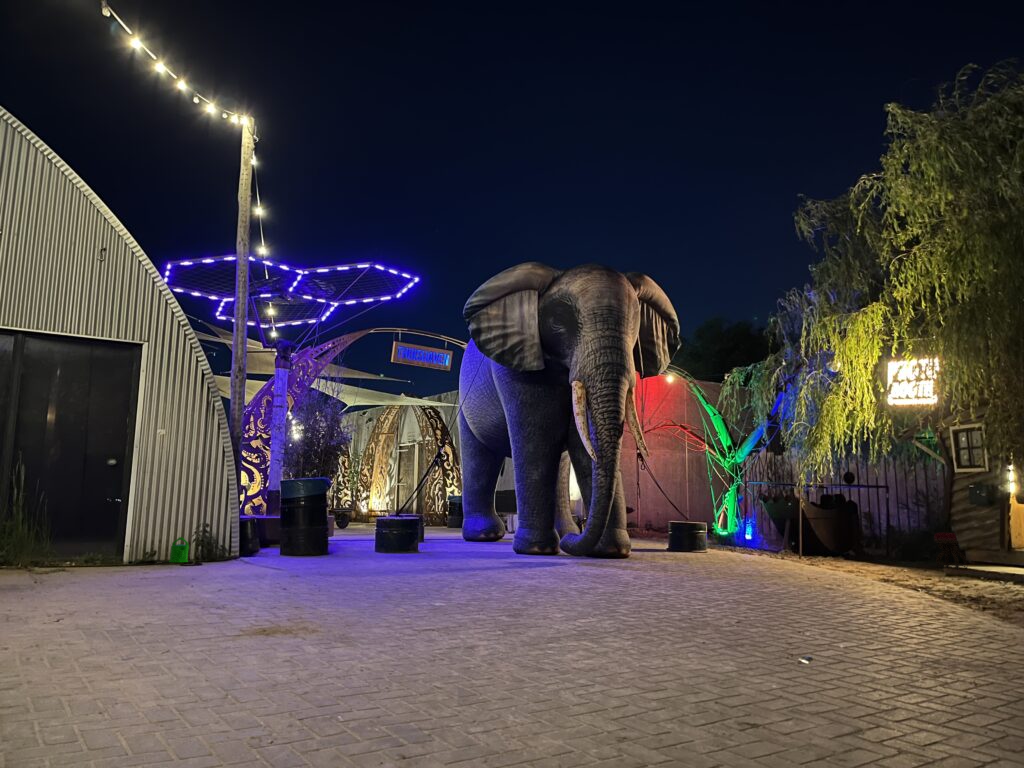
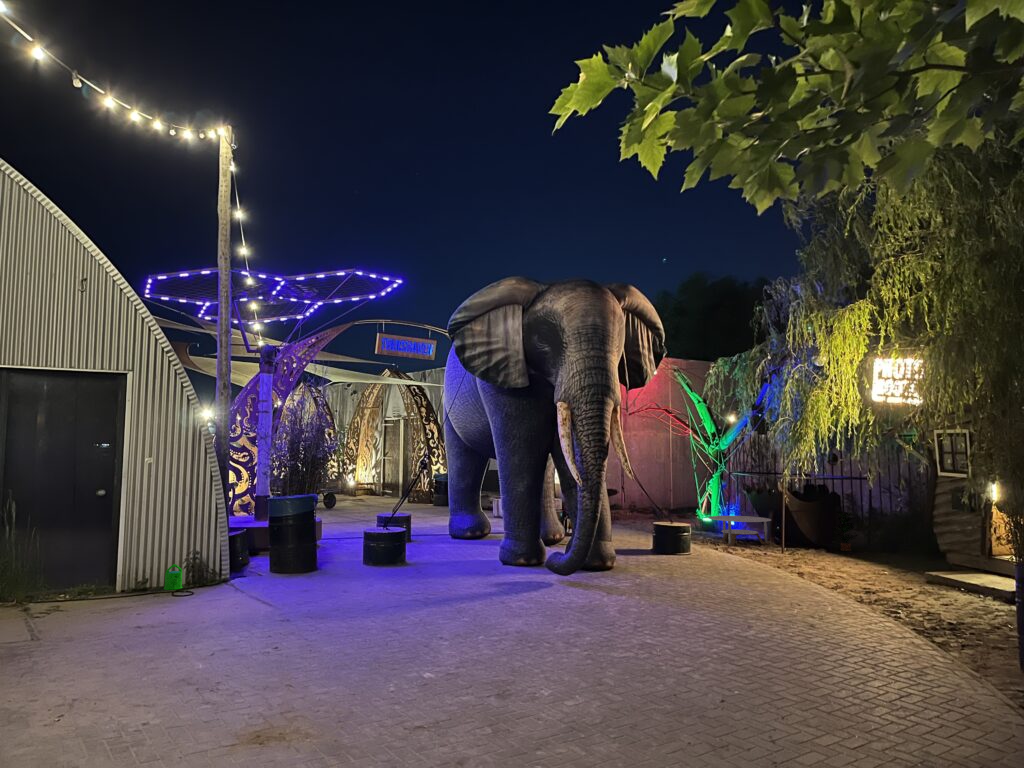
potted plant: none [849,518,877,558] -> present [833,511,857,551]
round table: none [722,525,787,553] -> present [708,516,771,546]
stool: present [934,533,967,569] -> none [912,531,943,568]

